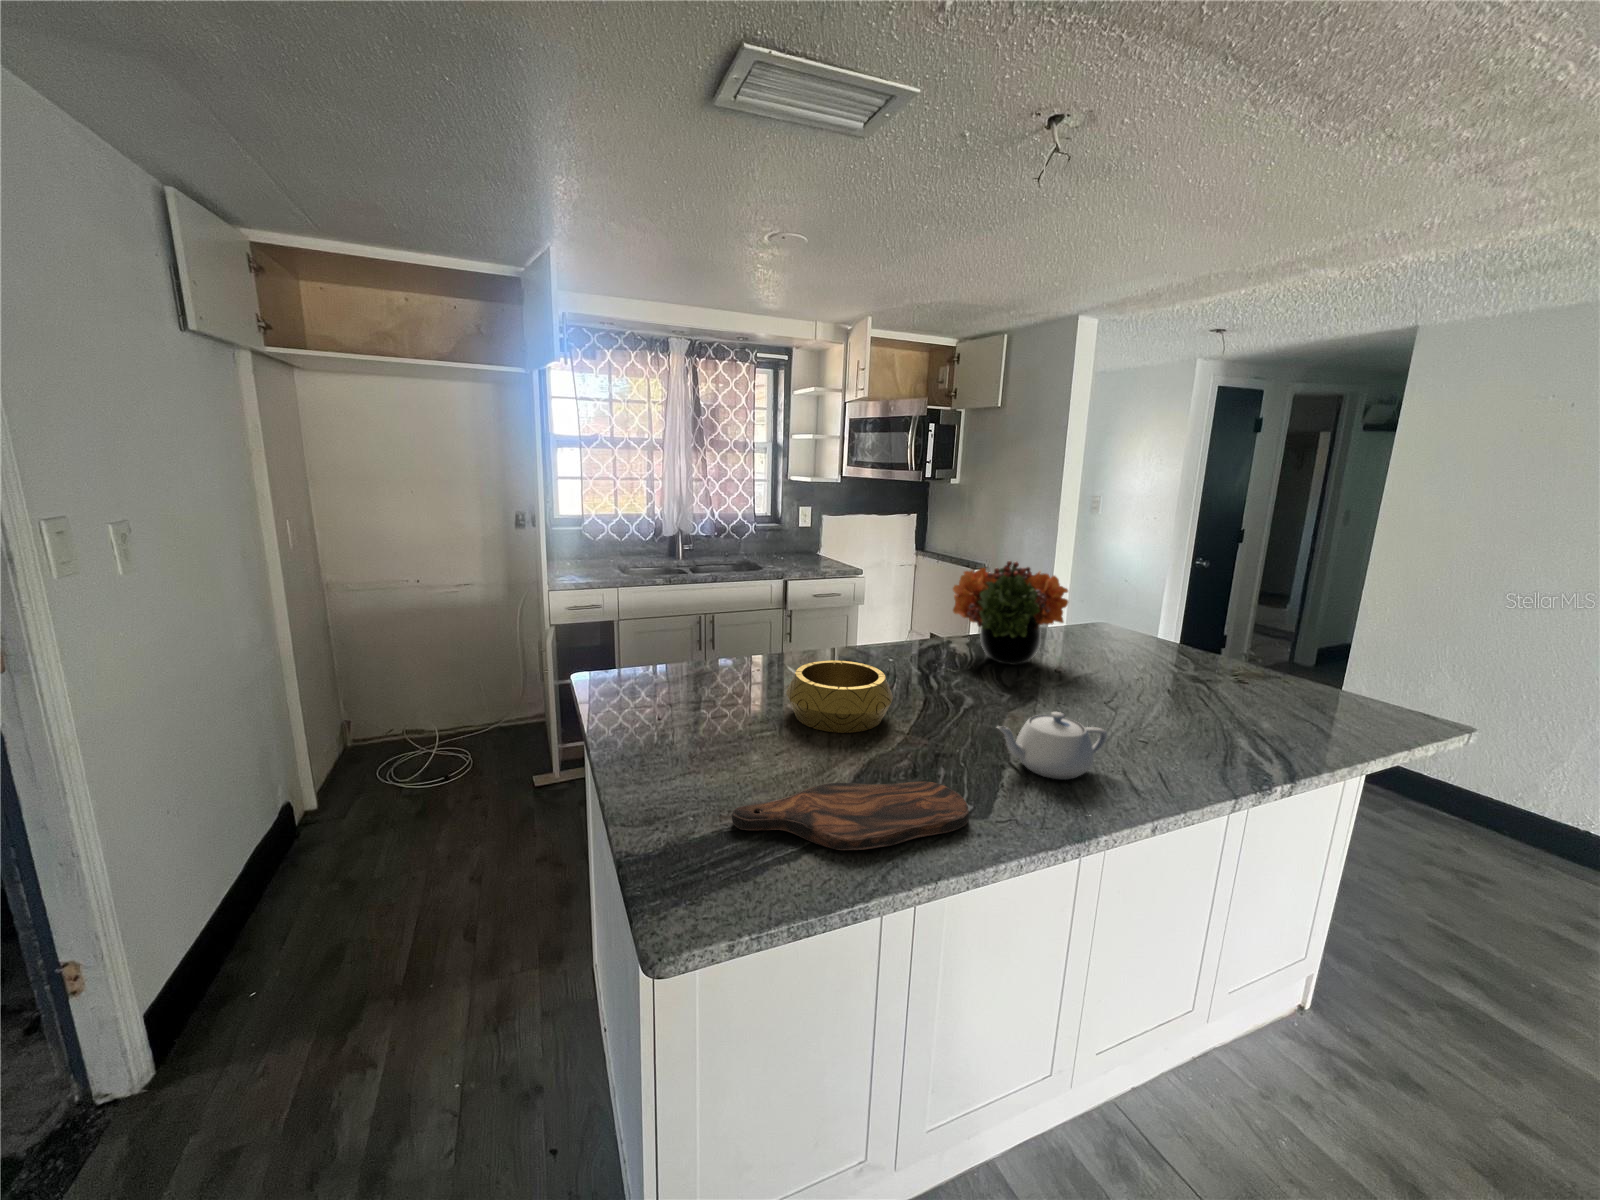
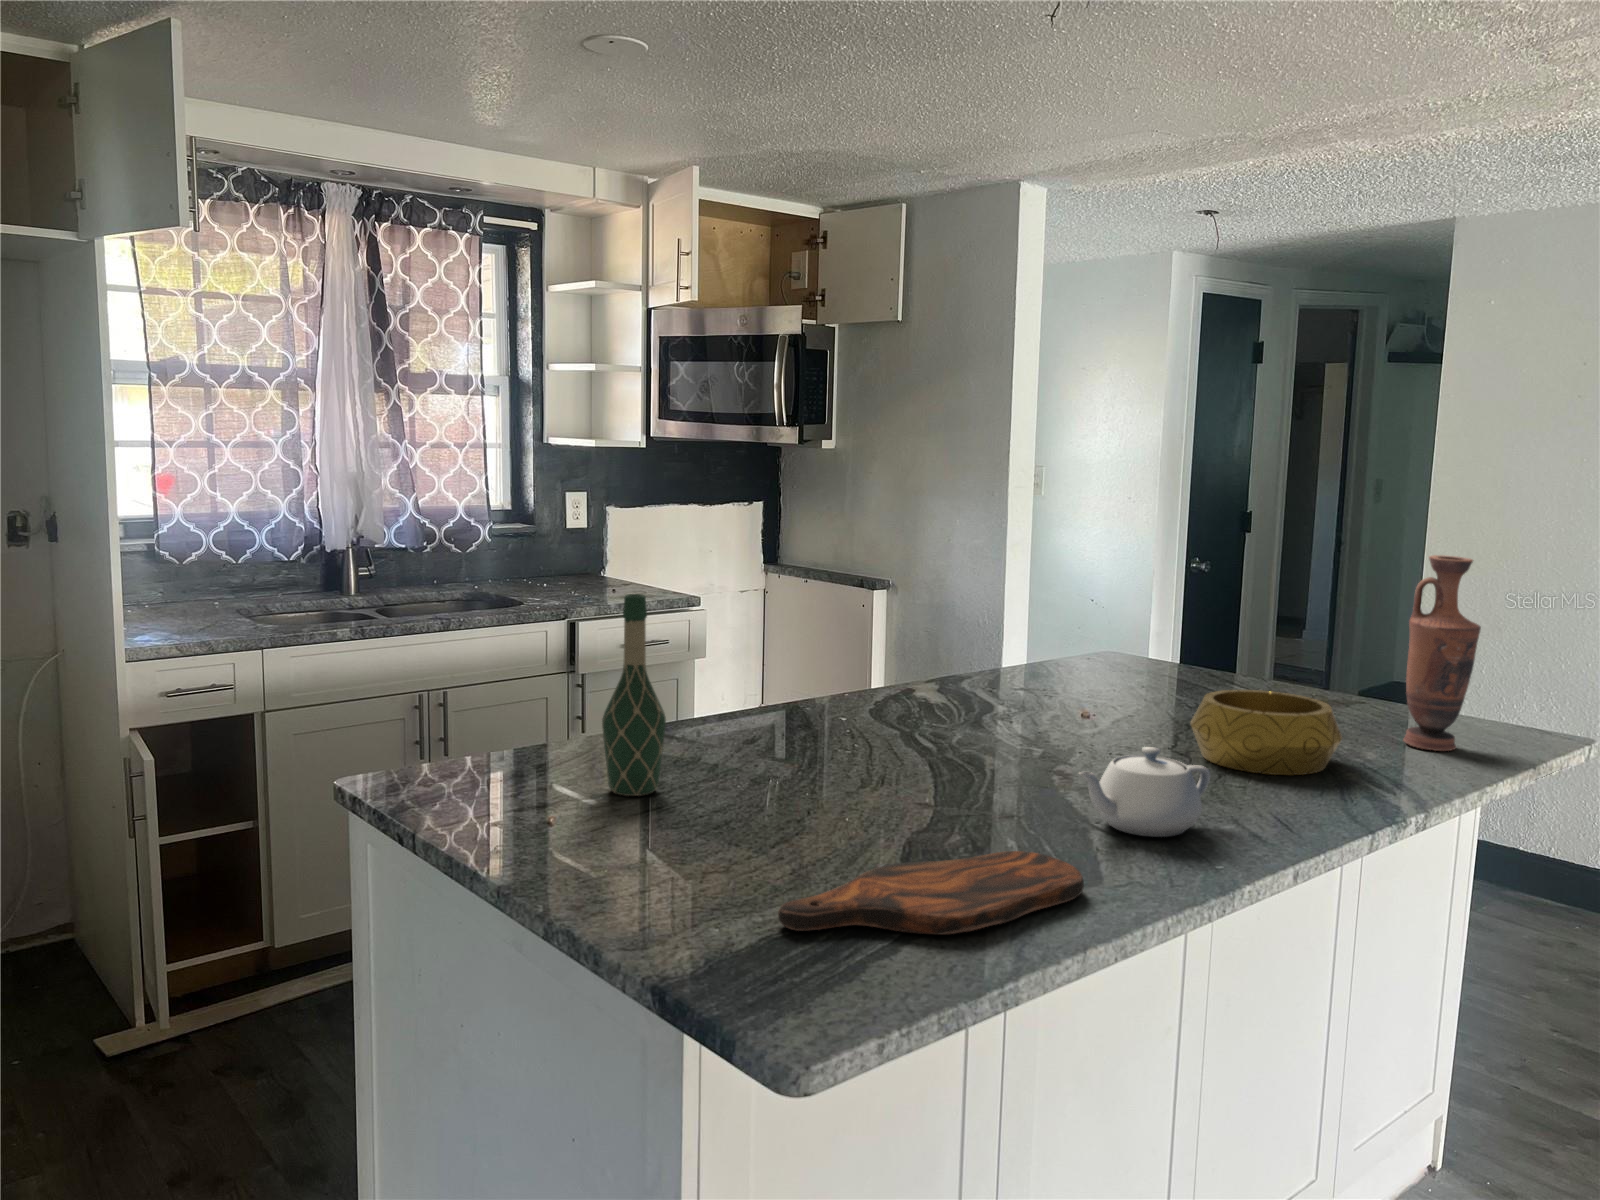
flower arrangement: present [953,561,1068,665] -> none [919,556,1095,716]
vase: none [1298,578,1374,724] -> present [1403,555,1481,751]
wine bottle: none [710,579,749,702] -> present [602,594,666,796]
decorative bowl: present [786,661,893,733] -> present [1191,690,1342,775]

